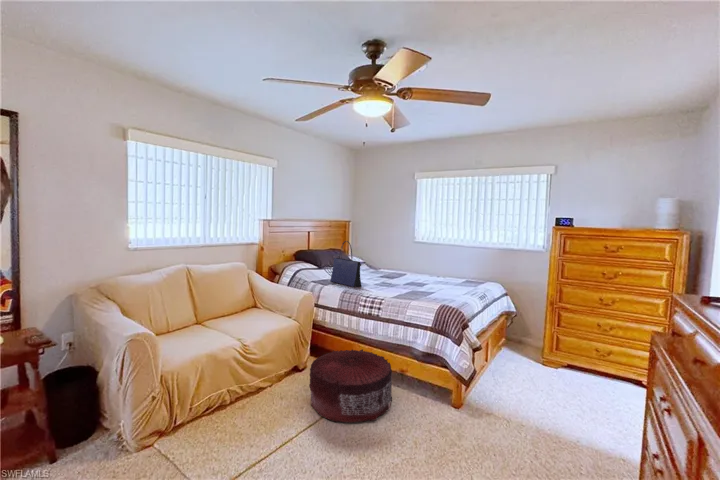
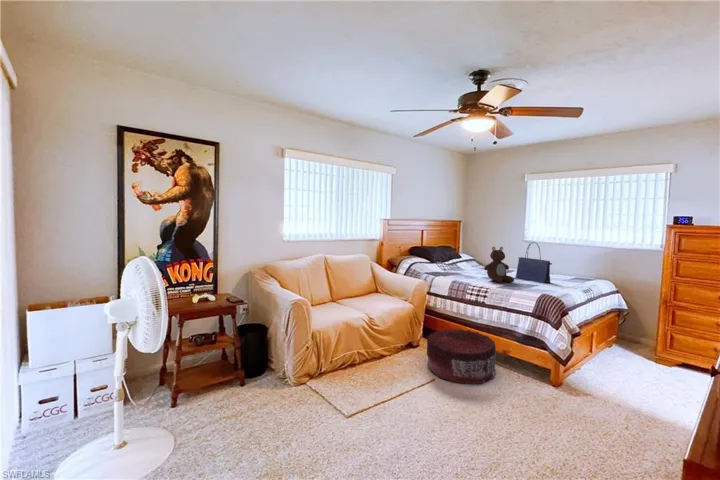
tote bag: present [330,241,361,287] -> present [516,243,552,283]
teddy bear: none [379,249,411,291] -> present [484,247,514,283]

